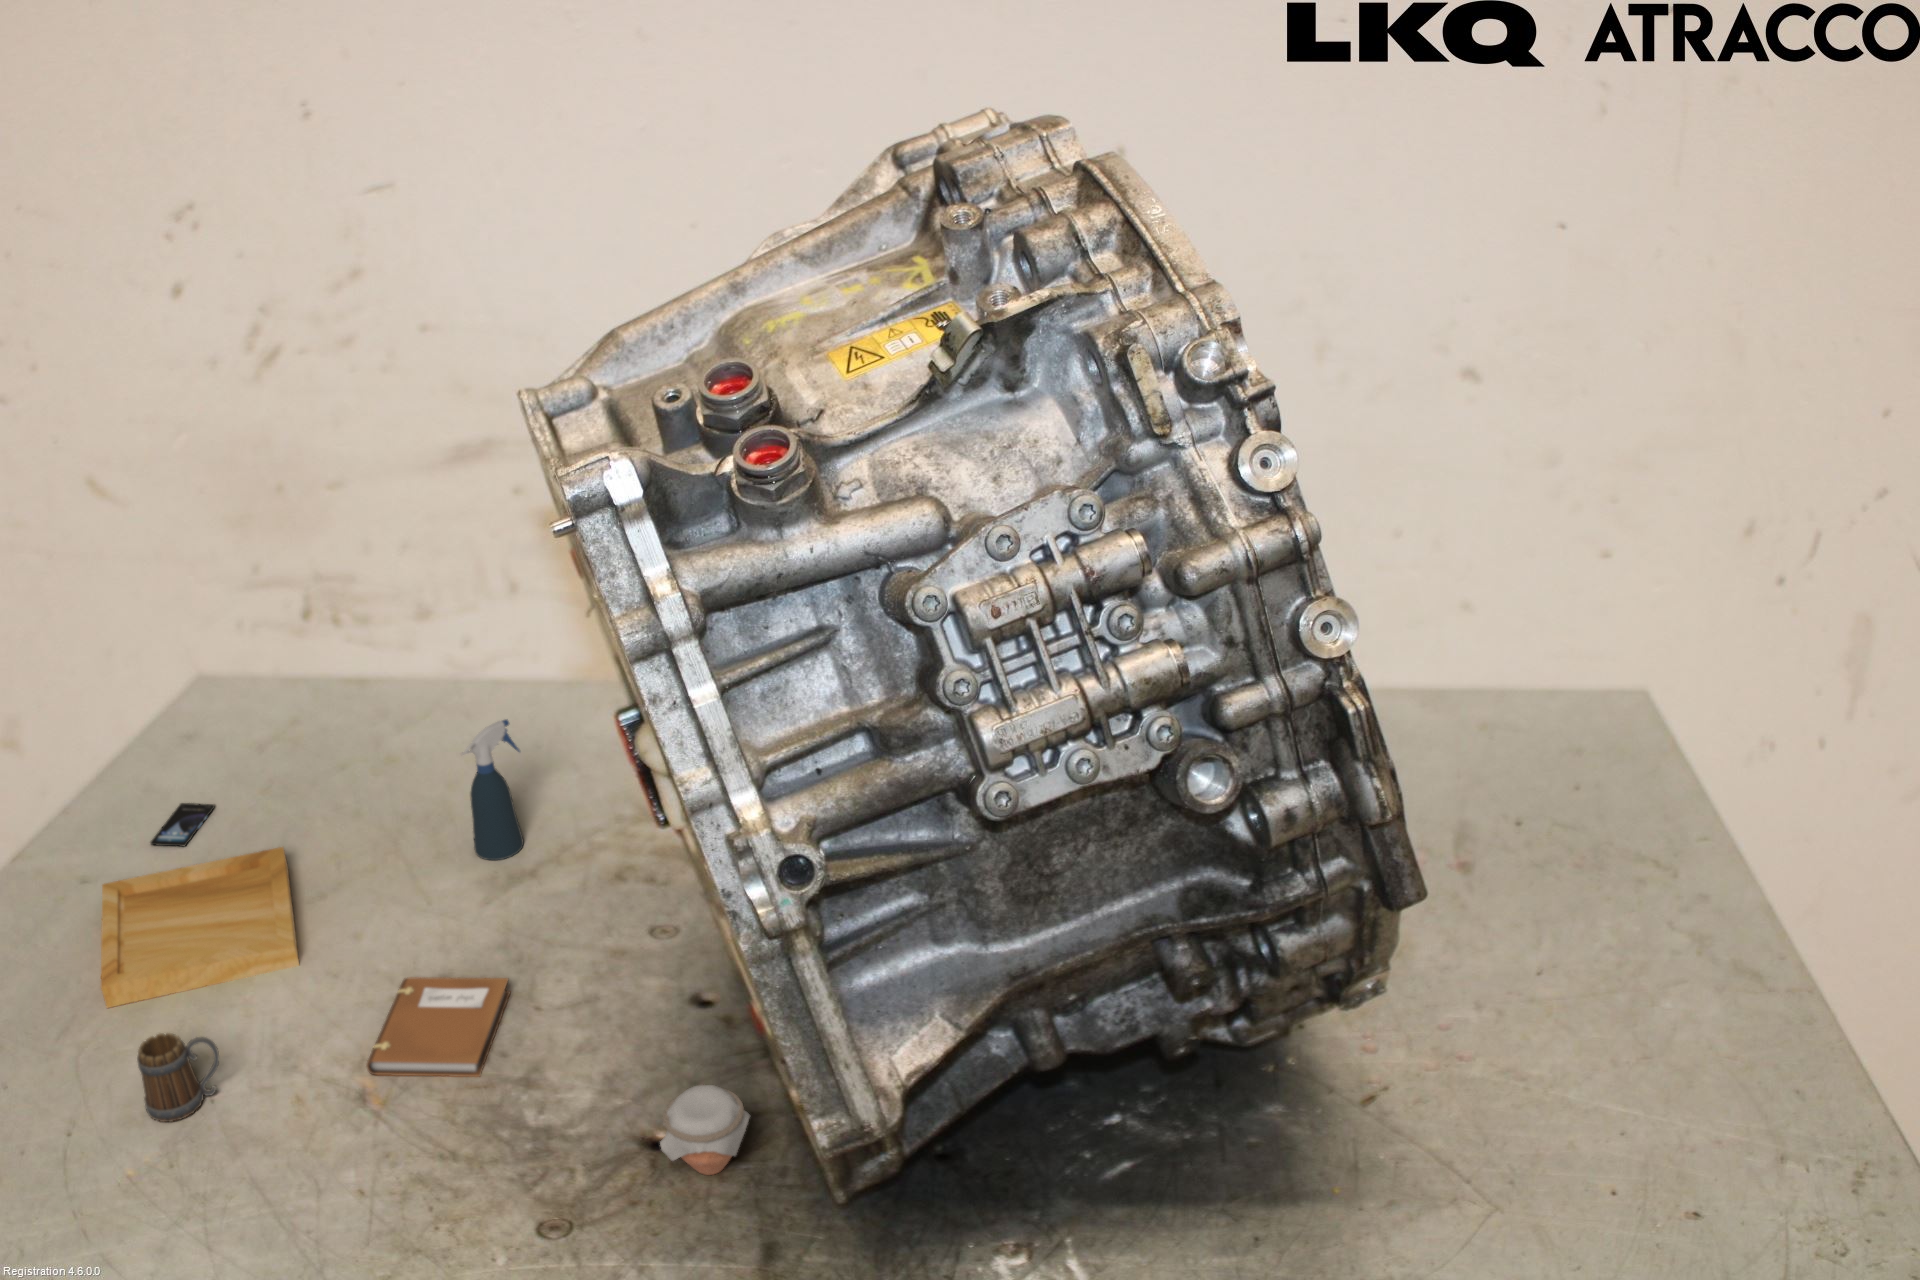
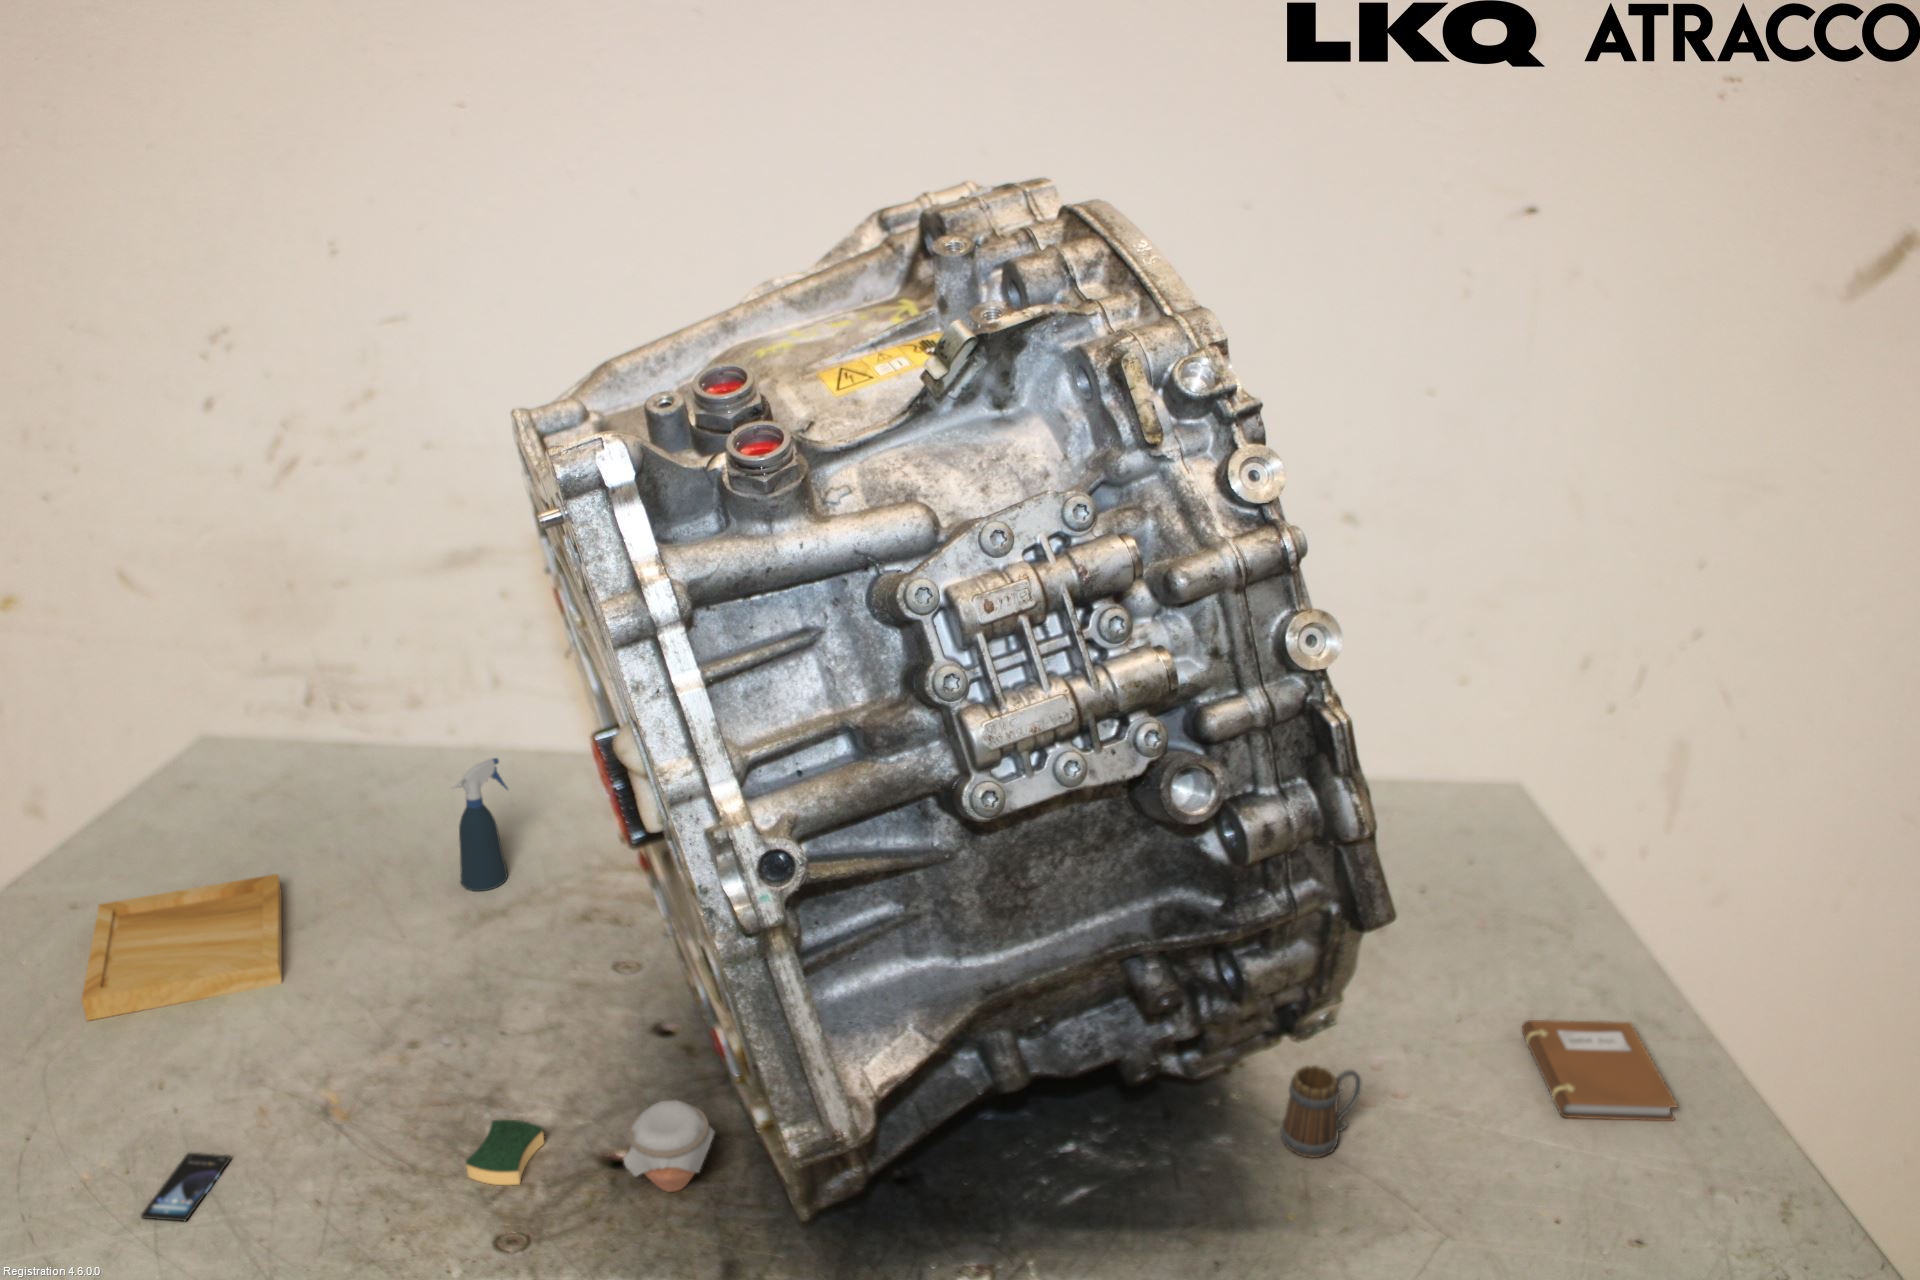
smartphone: present [151,803,215,846] -> present [141,1153,231,1221]
notebook: present [366,978,510,1077] -> present [1522,1020,1677,1121]
mug: present [137,1033,219,1122] -> present [1280,1065,1361,1158]
sponge: none [503,1105,580,1170] -> present [466,1120,544,1185]

